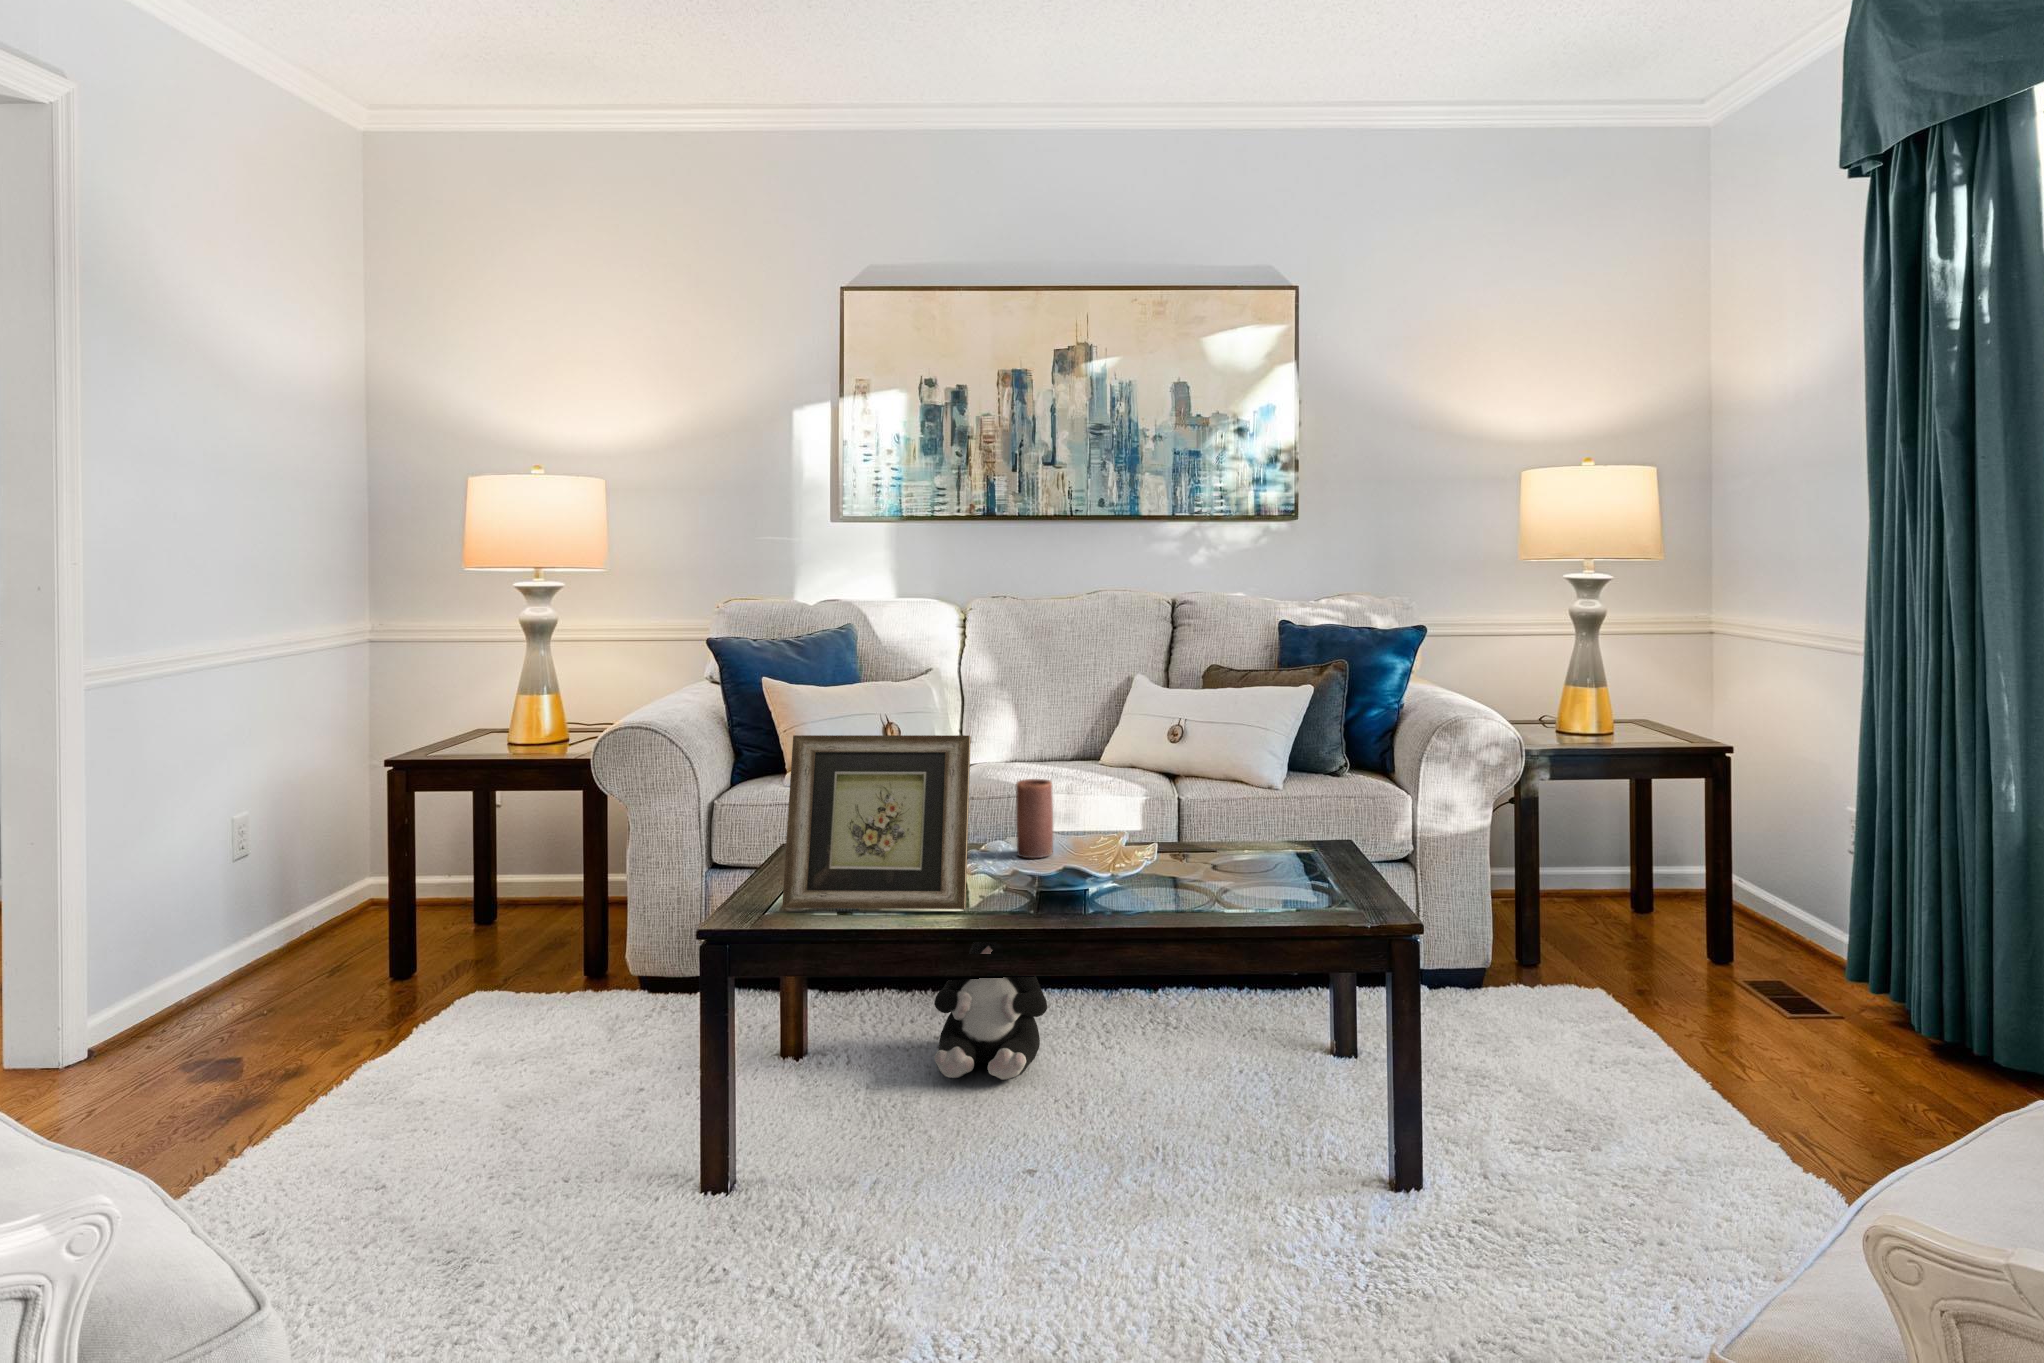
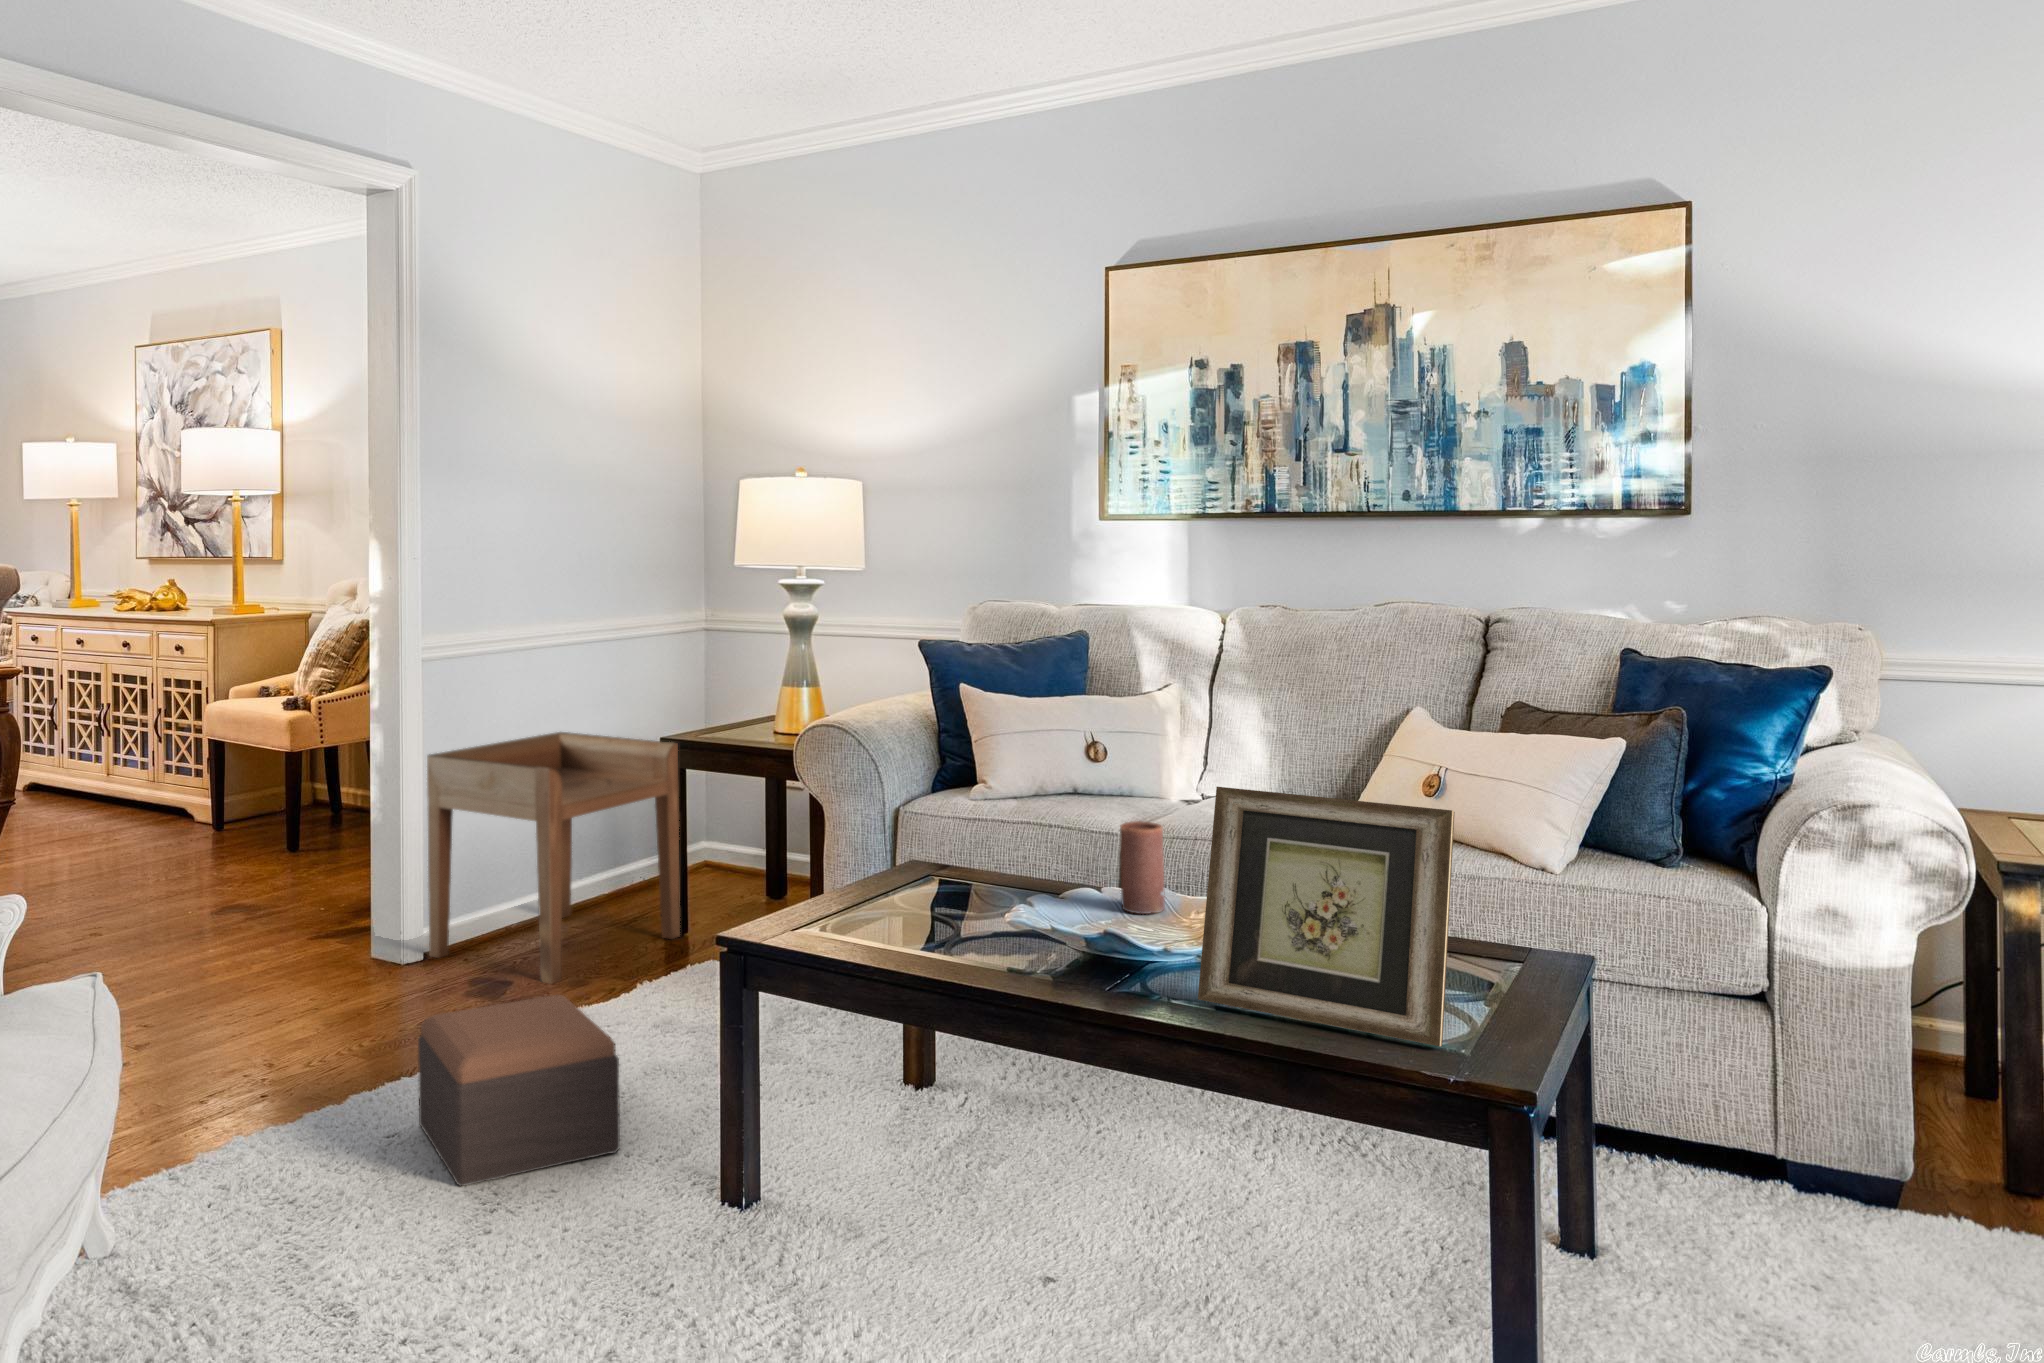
picture frame: present [782,735,971,909] -> present [1198,787,1455,1046]
side table: none [89,763,412,1051] -> present [427,732,680,984]
plush toy: present [934,942,1047,1080] -> none [1029,969,1173,1160]
footstool: none [277,1038,550,1264] -> present [418,995,620,1186]

